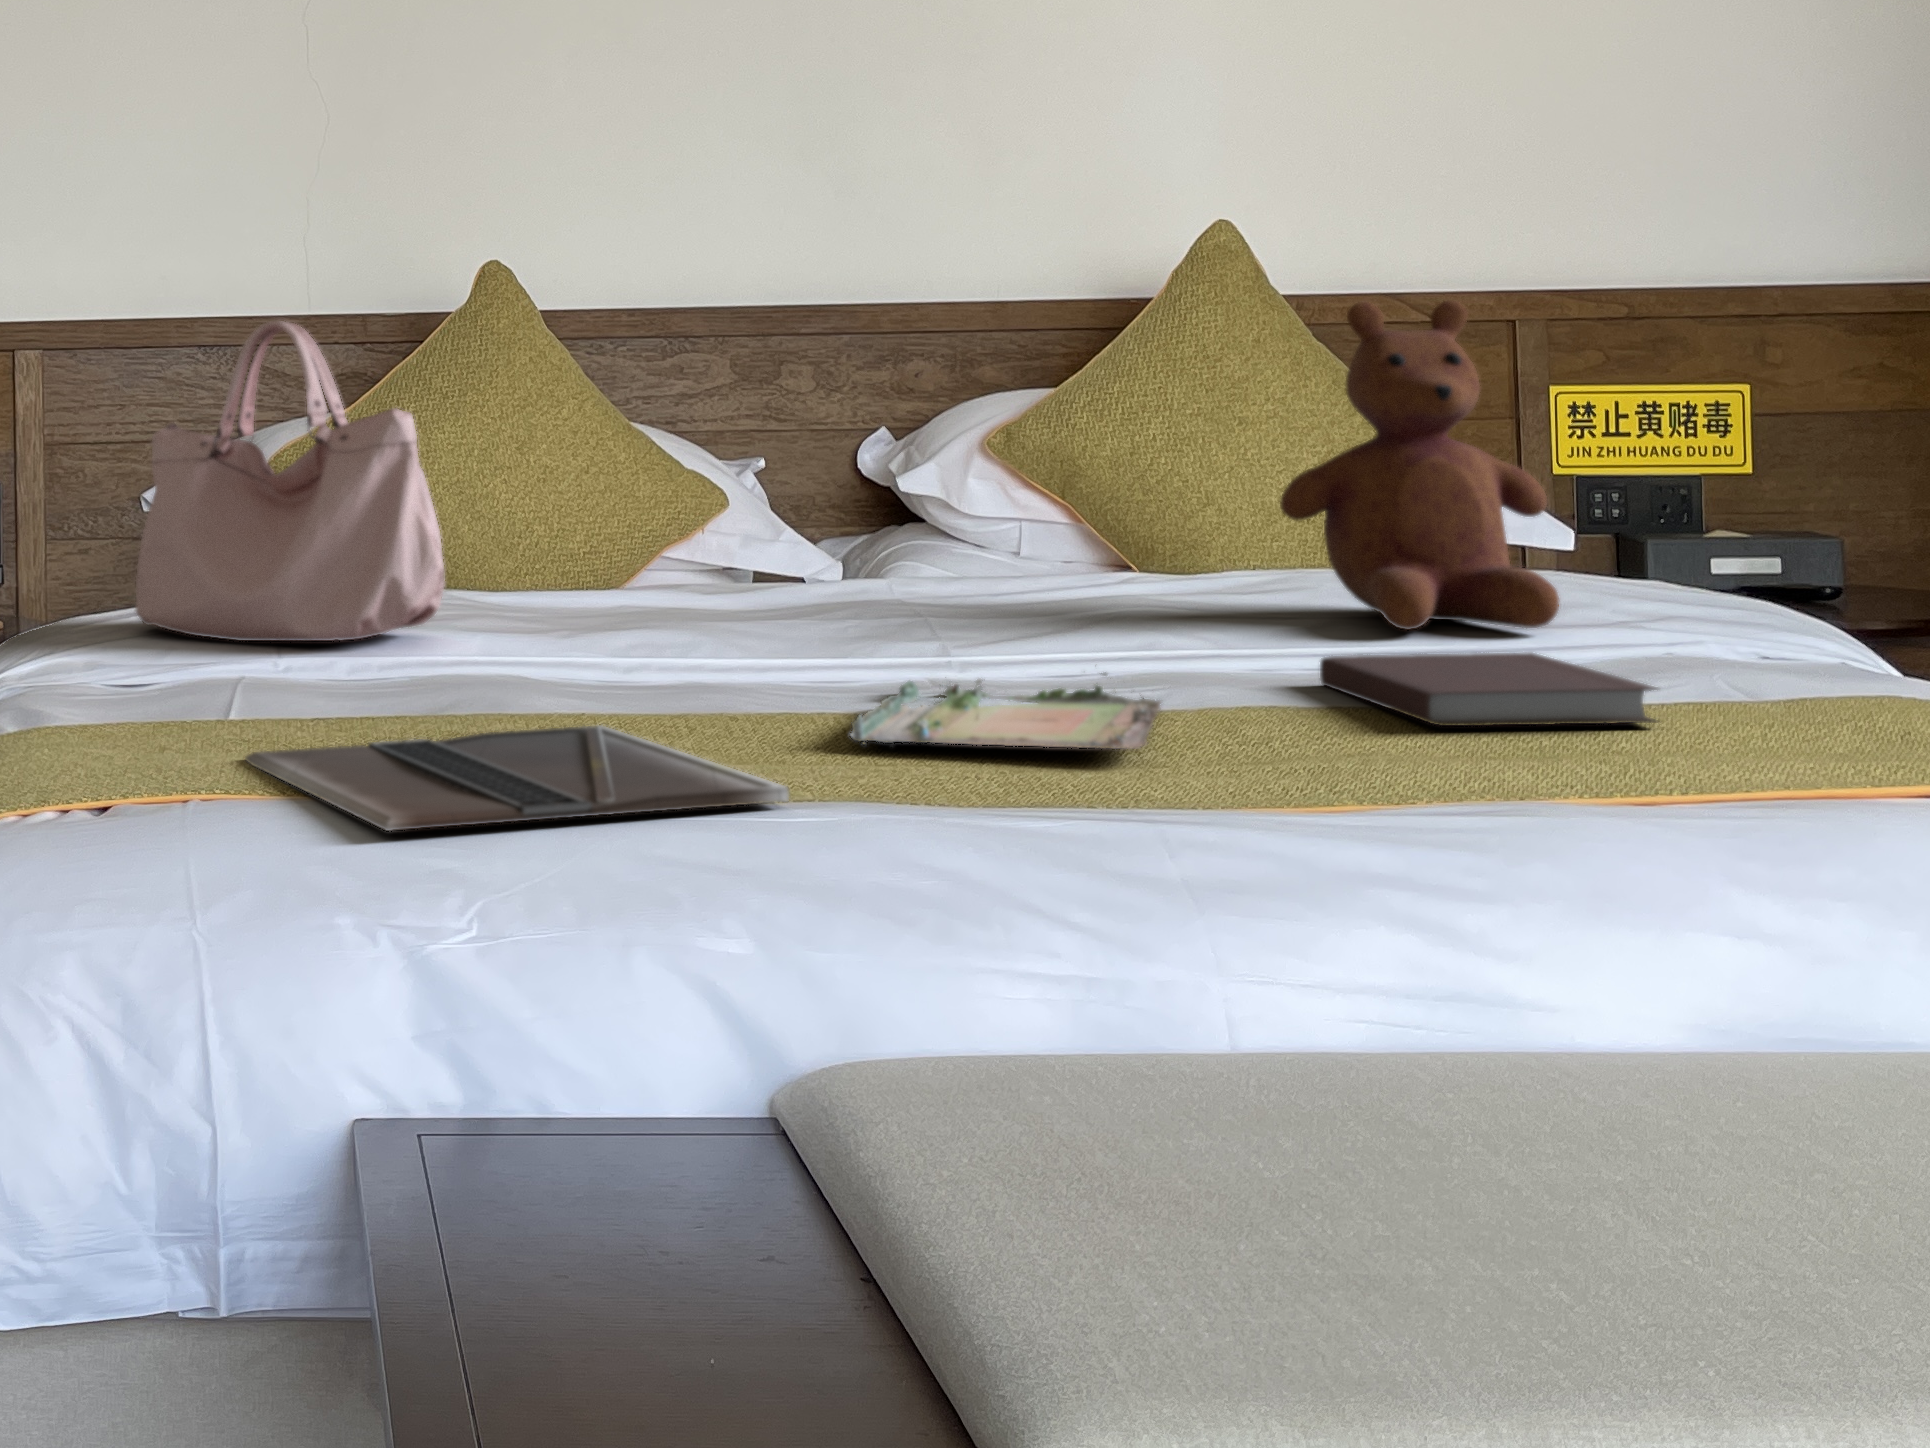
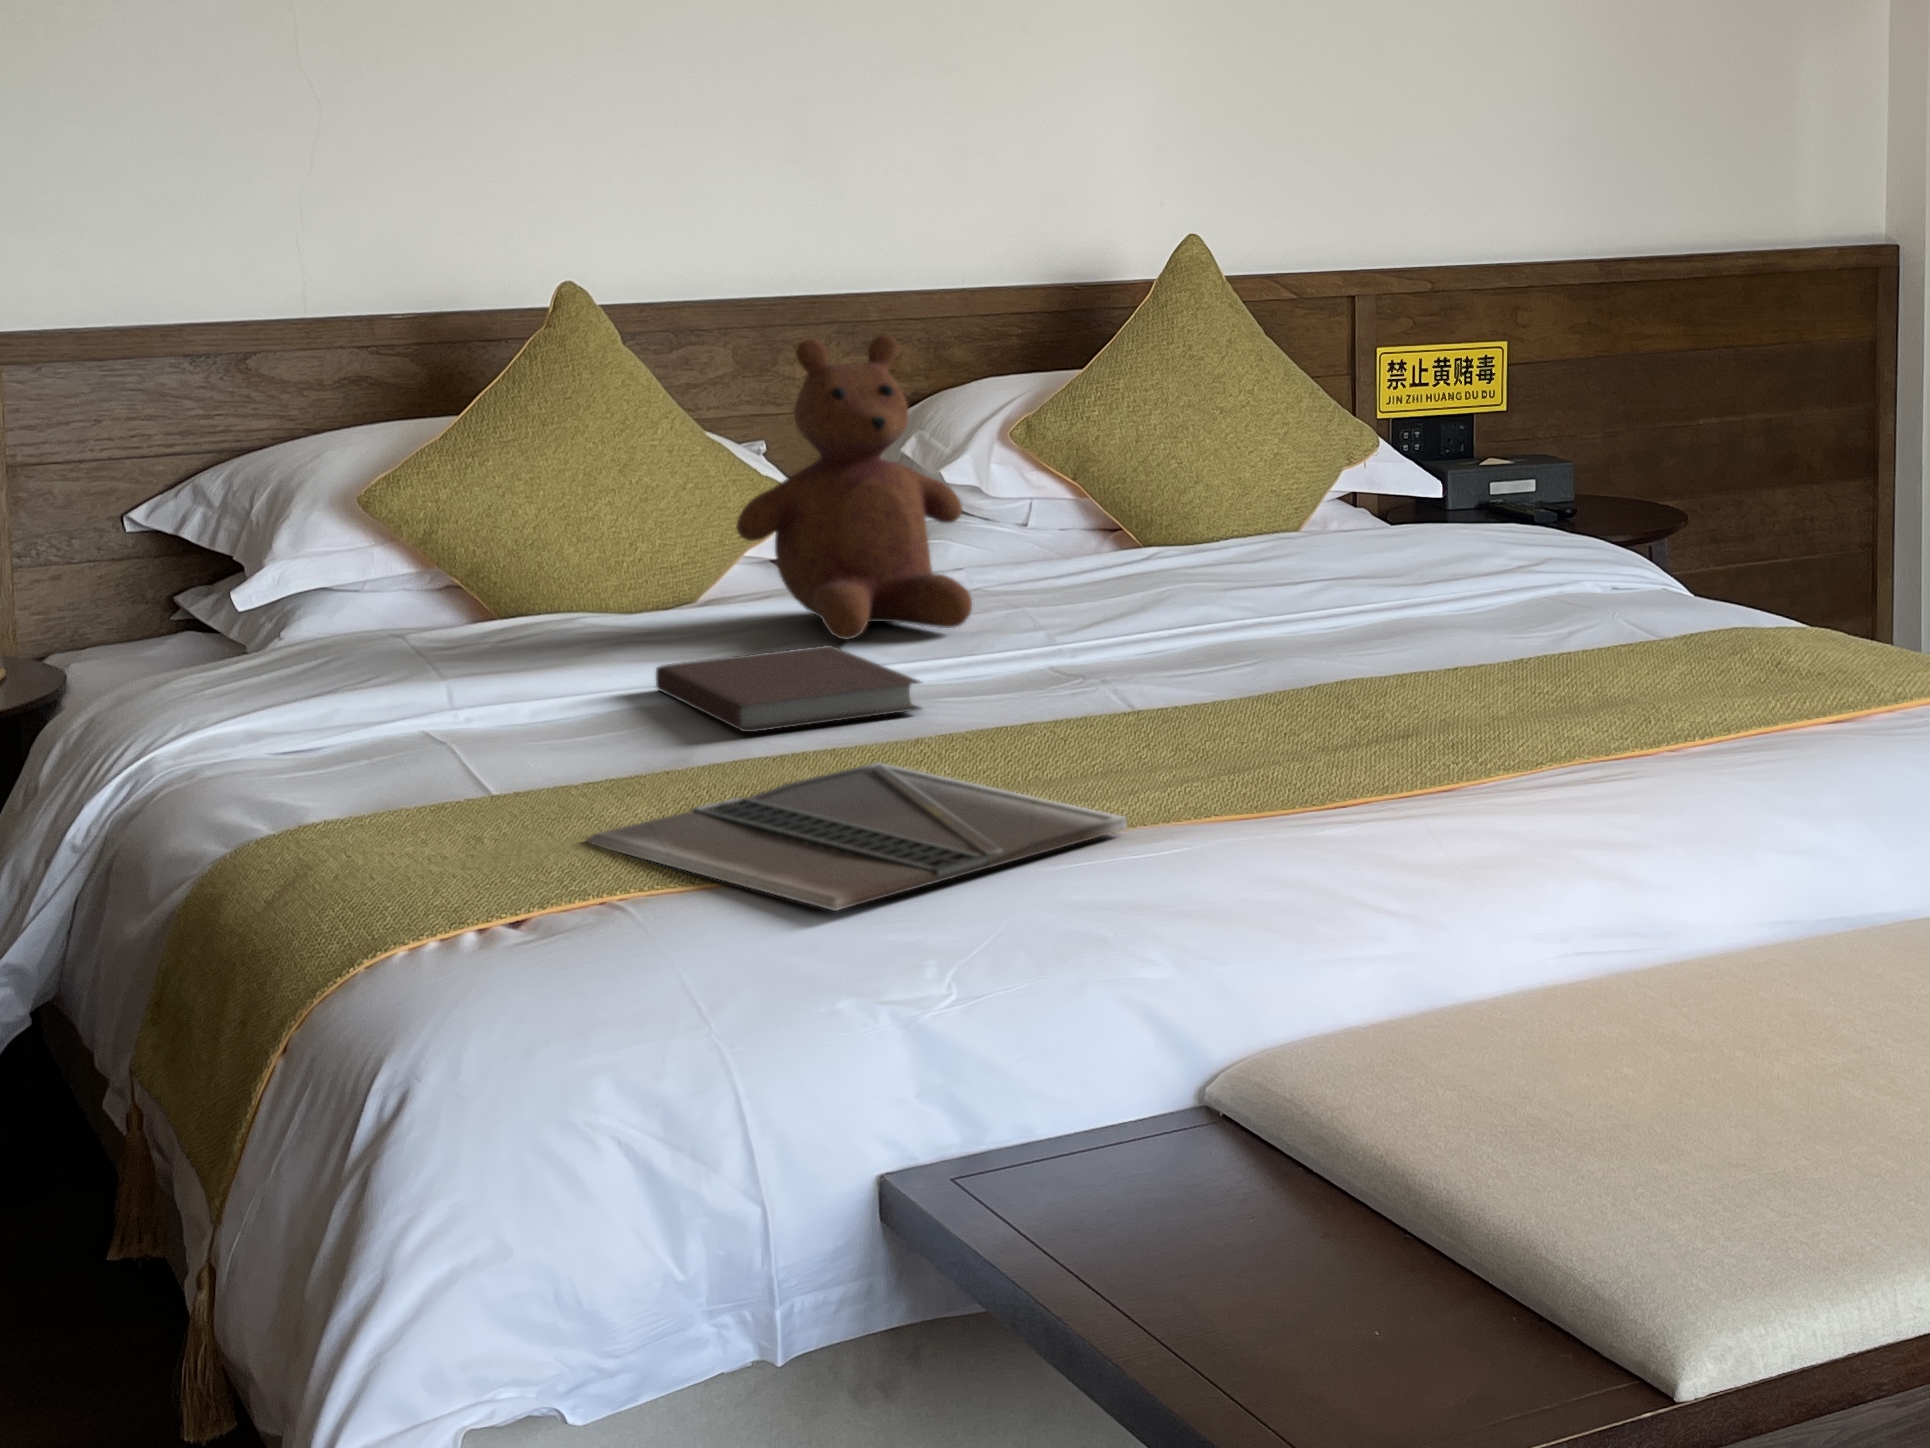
teddy bear: present [1280,300,1560,630] -> present [736,335,972,640]
handbag: present [135,321,445,641] -> none [258,366,613,691]
notebook: present [1320,653,1657,726] -> present [656,645,921,732]
tray: present [851,673,1161,749] -> none [1085,659,1346,759]

